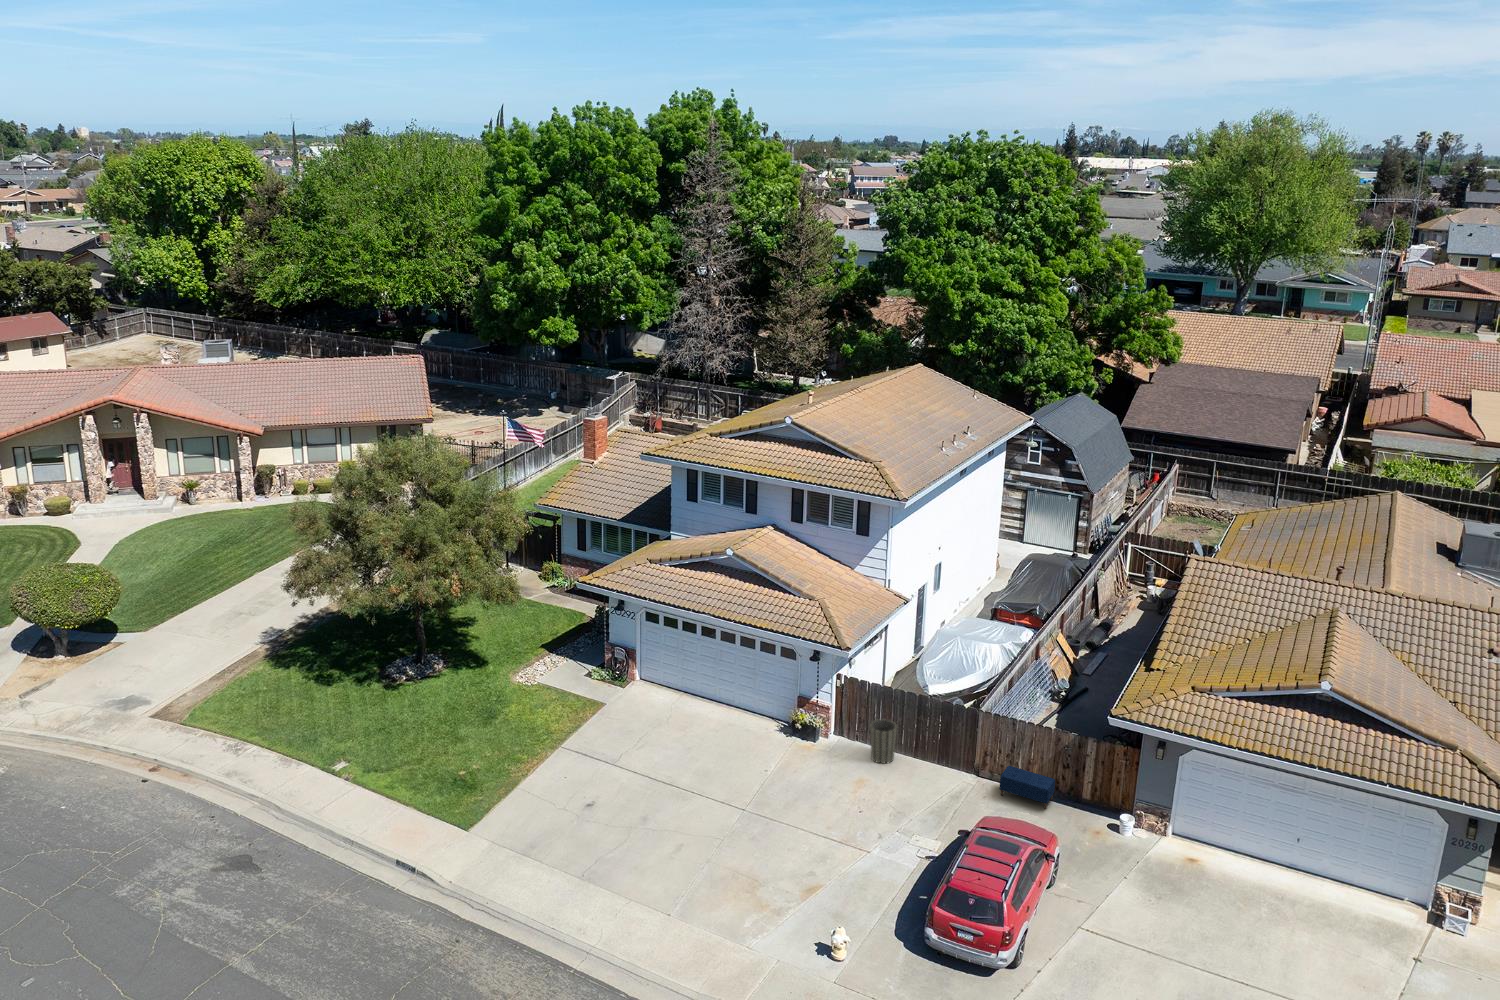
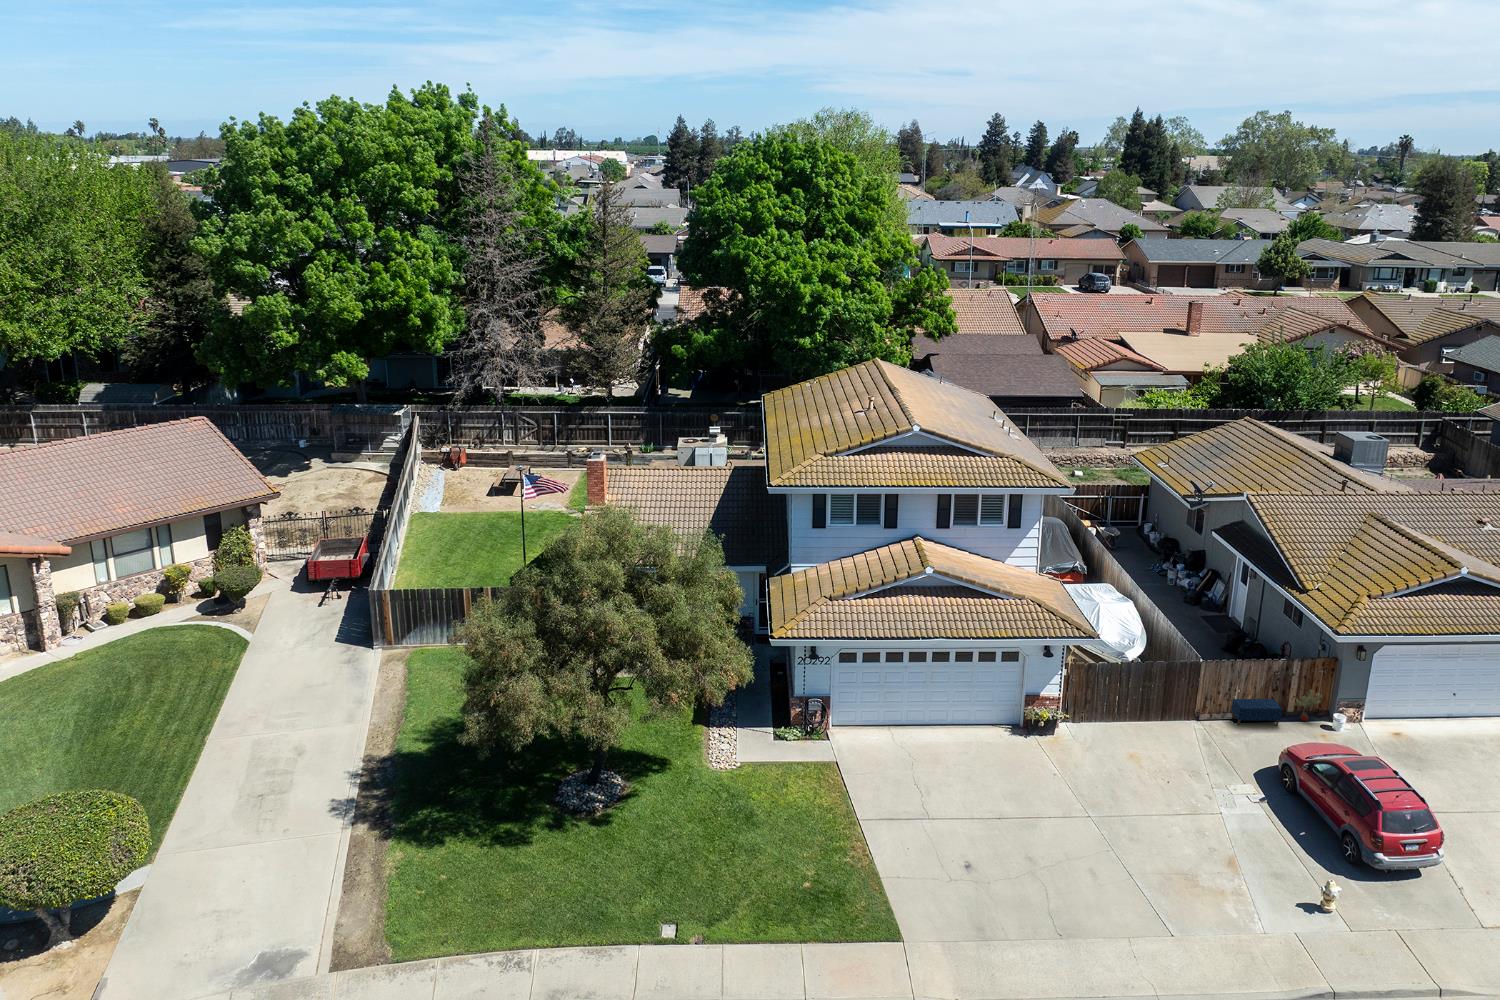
trash can: present [870,719,897,764] -> none [1114,688,1141,729]
potted tree: none [1071,778,1105,816] -> present [1294,690,1322,721]

